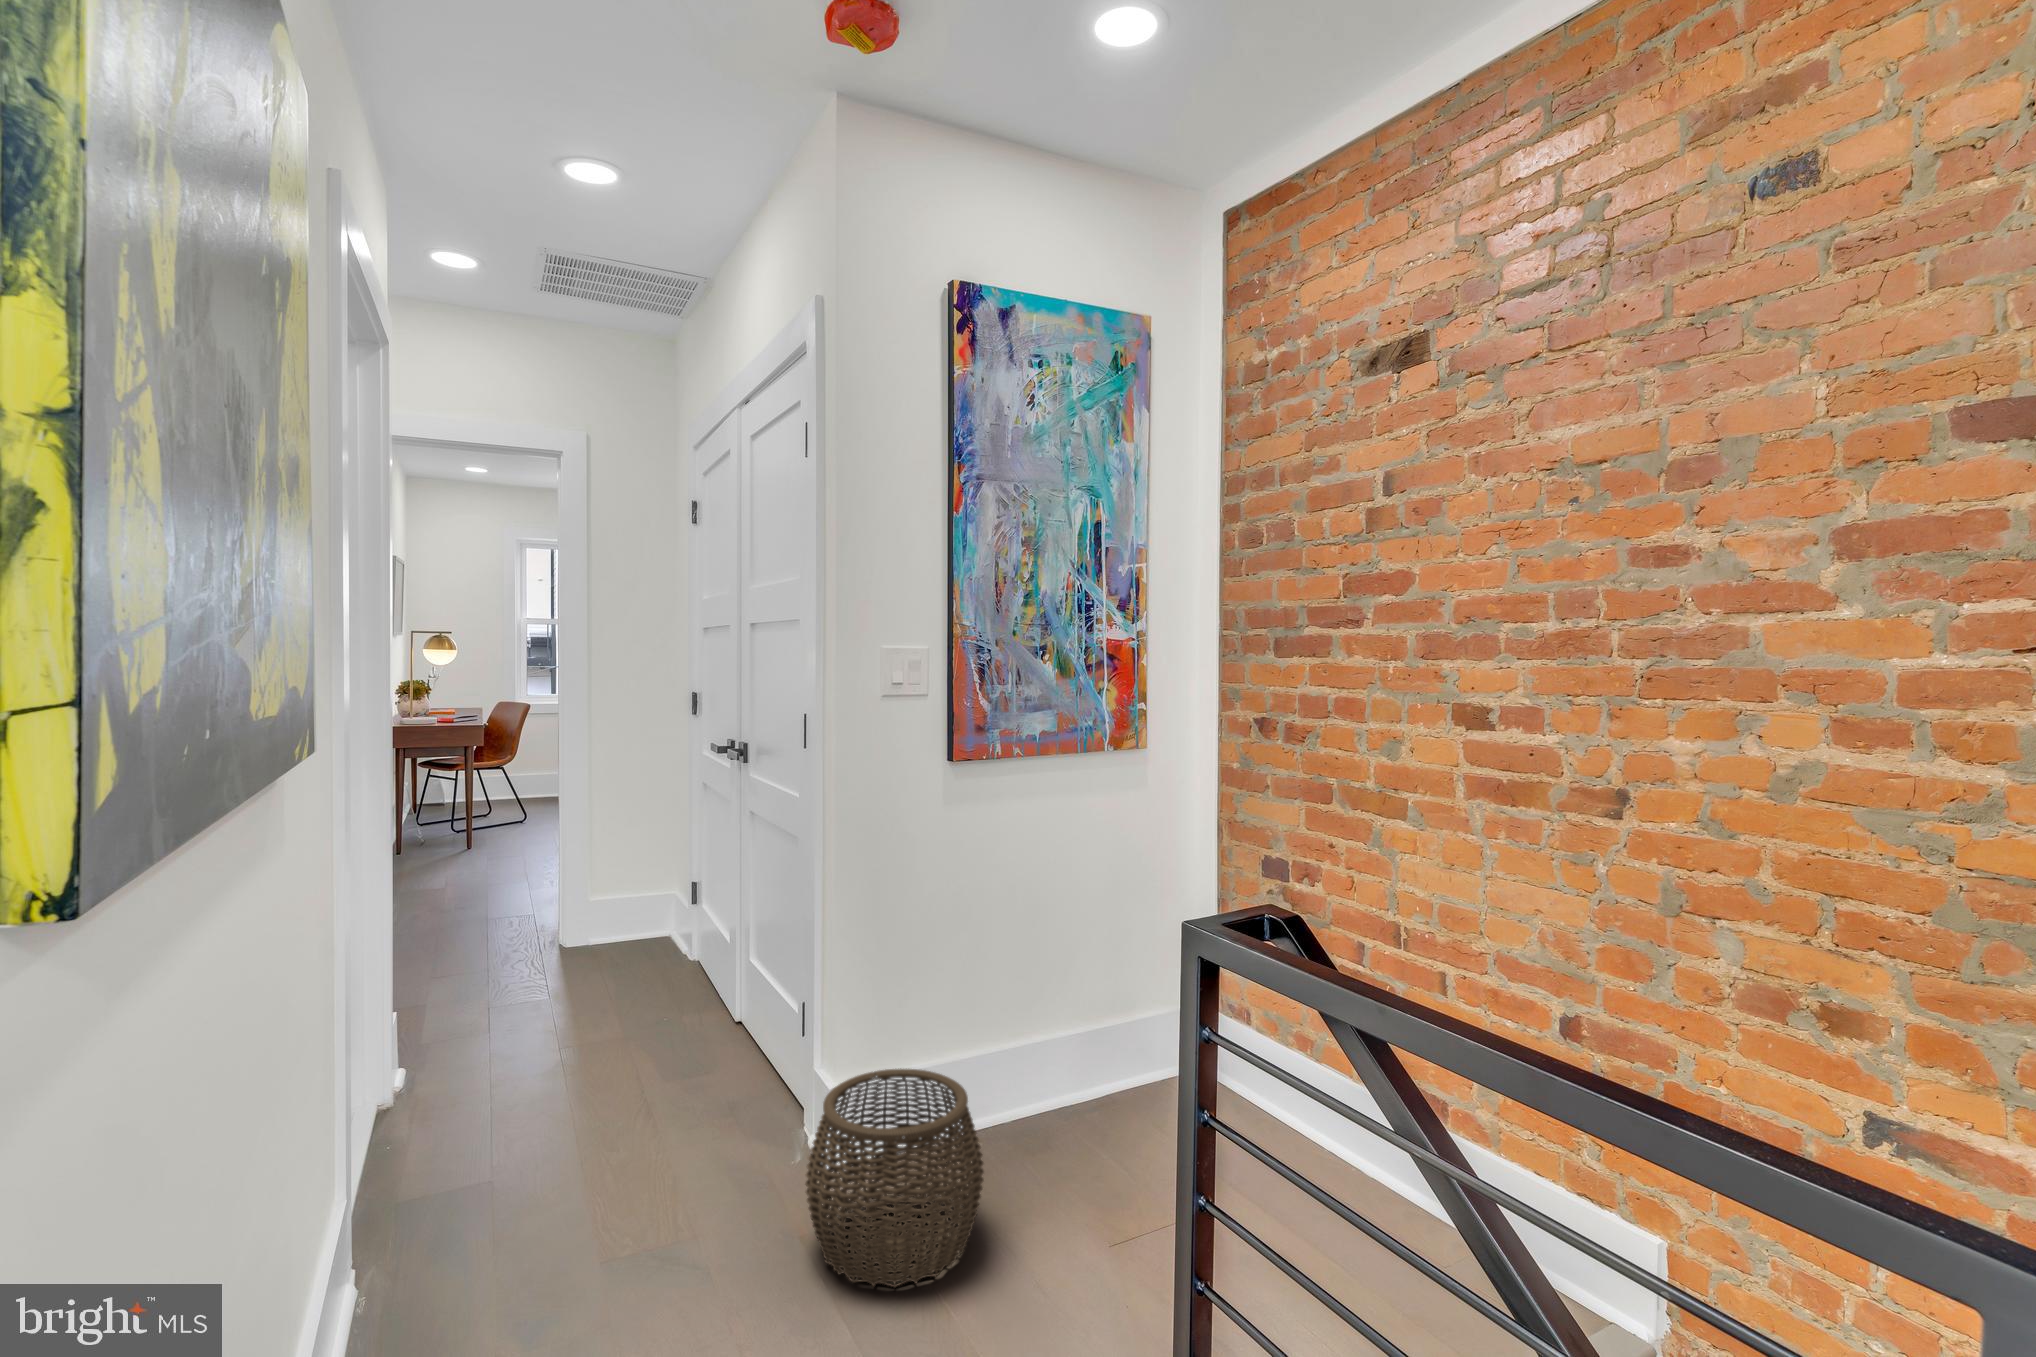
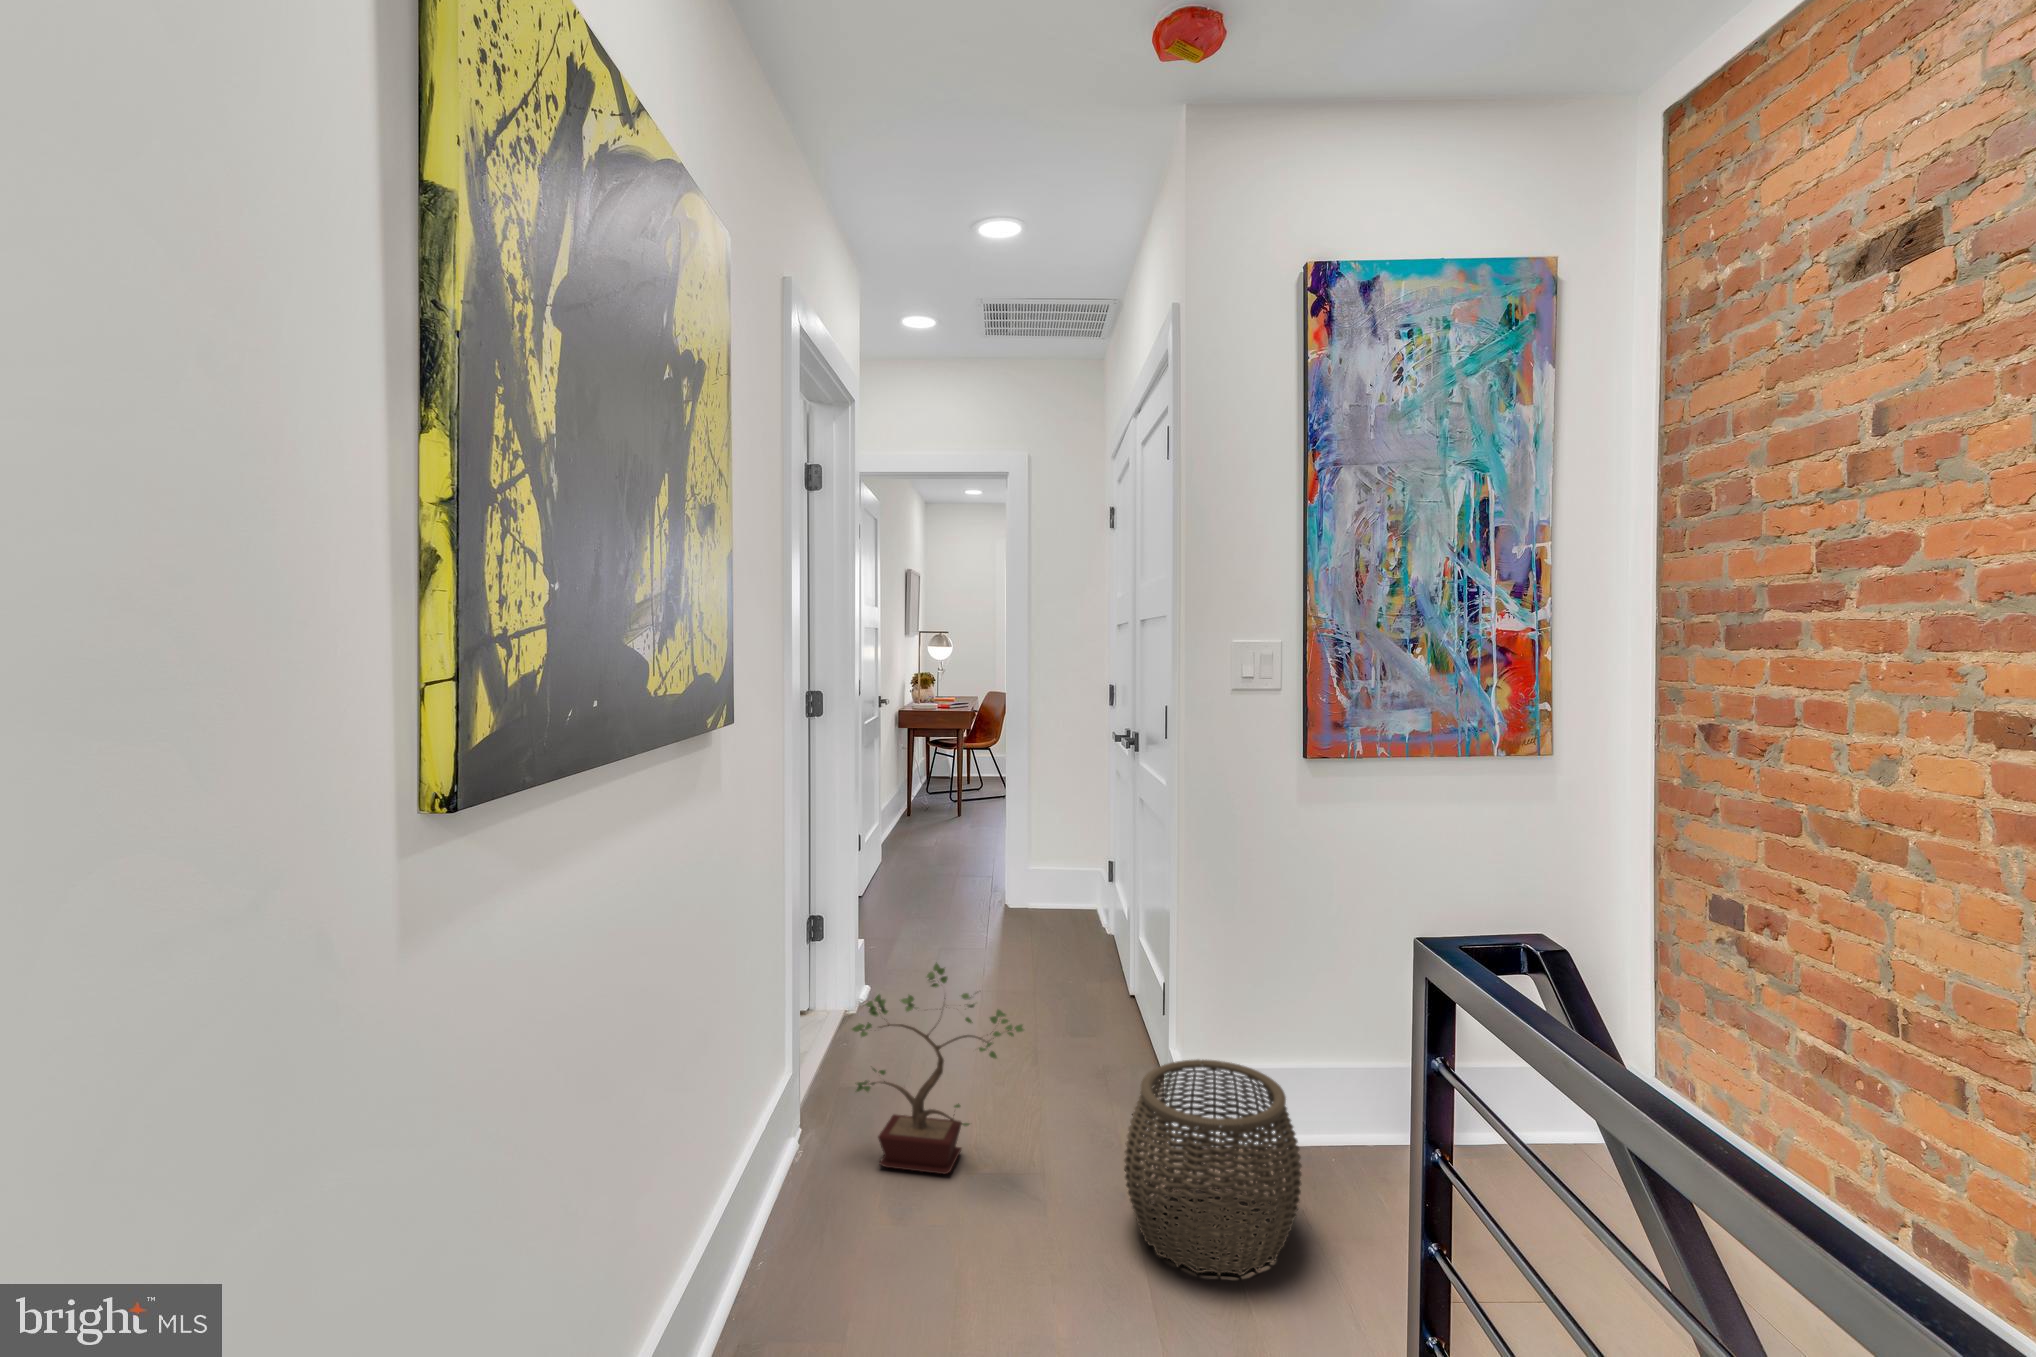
potted plant: none [450,1018,688,1277] -> present [852,962,1024,1174]

